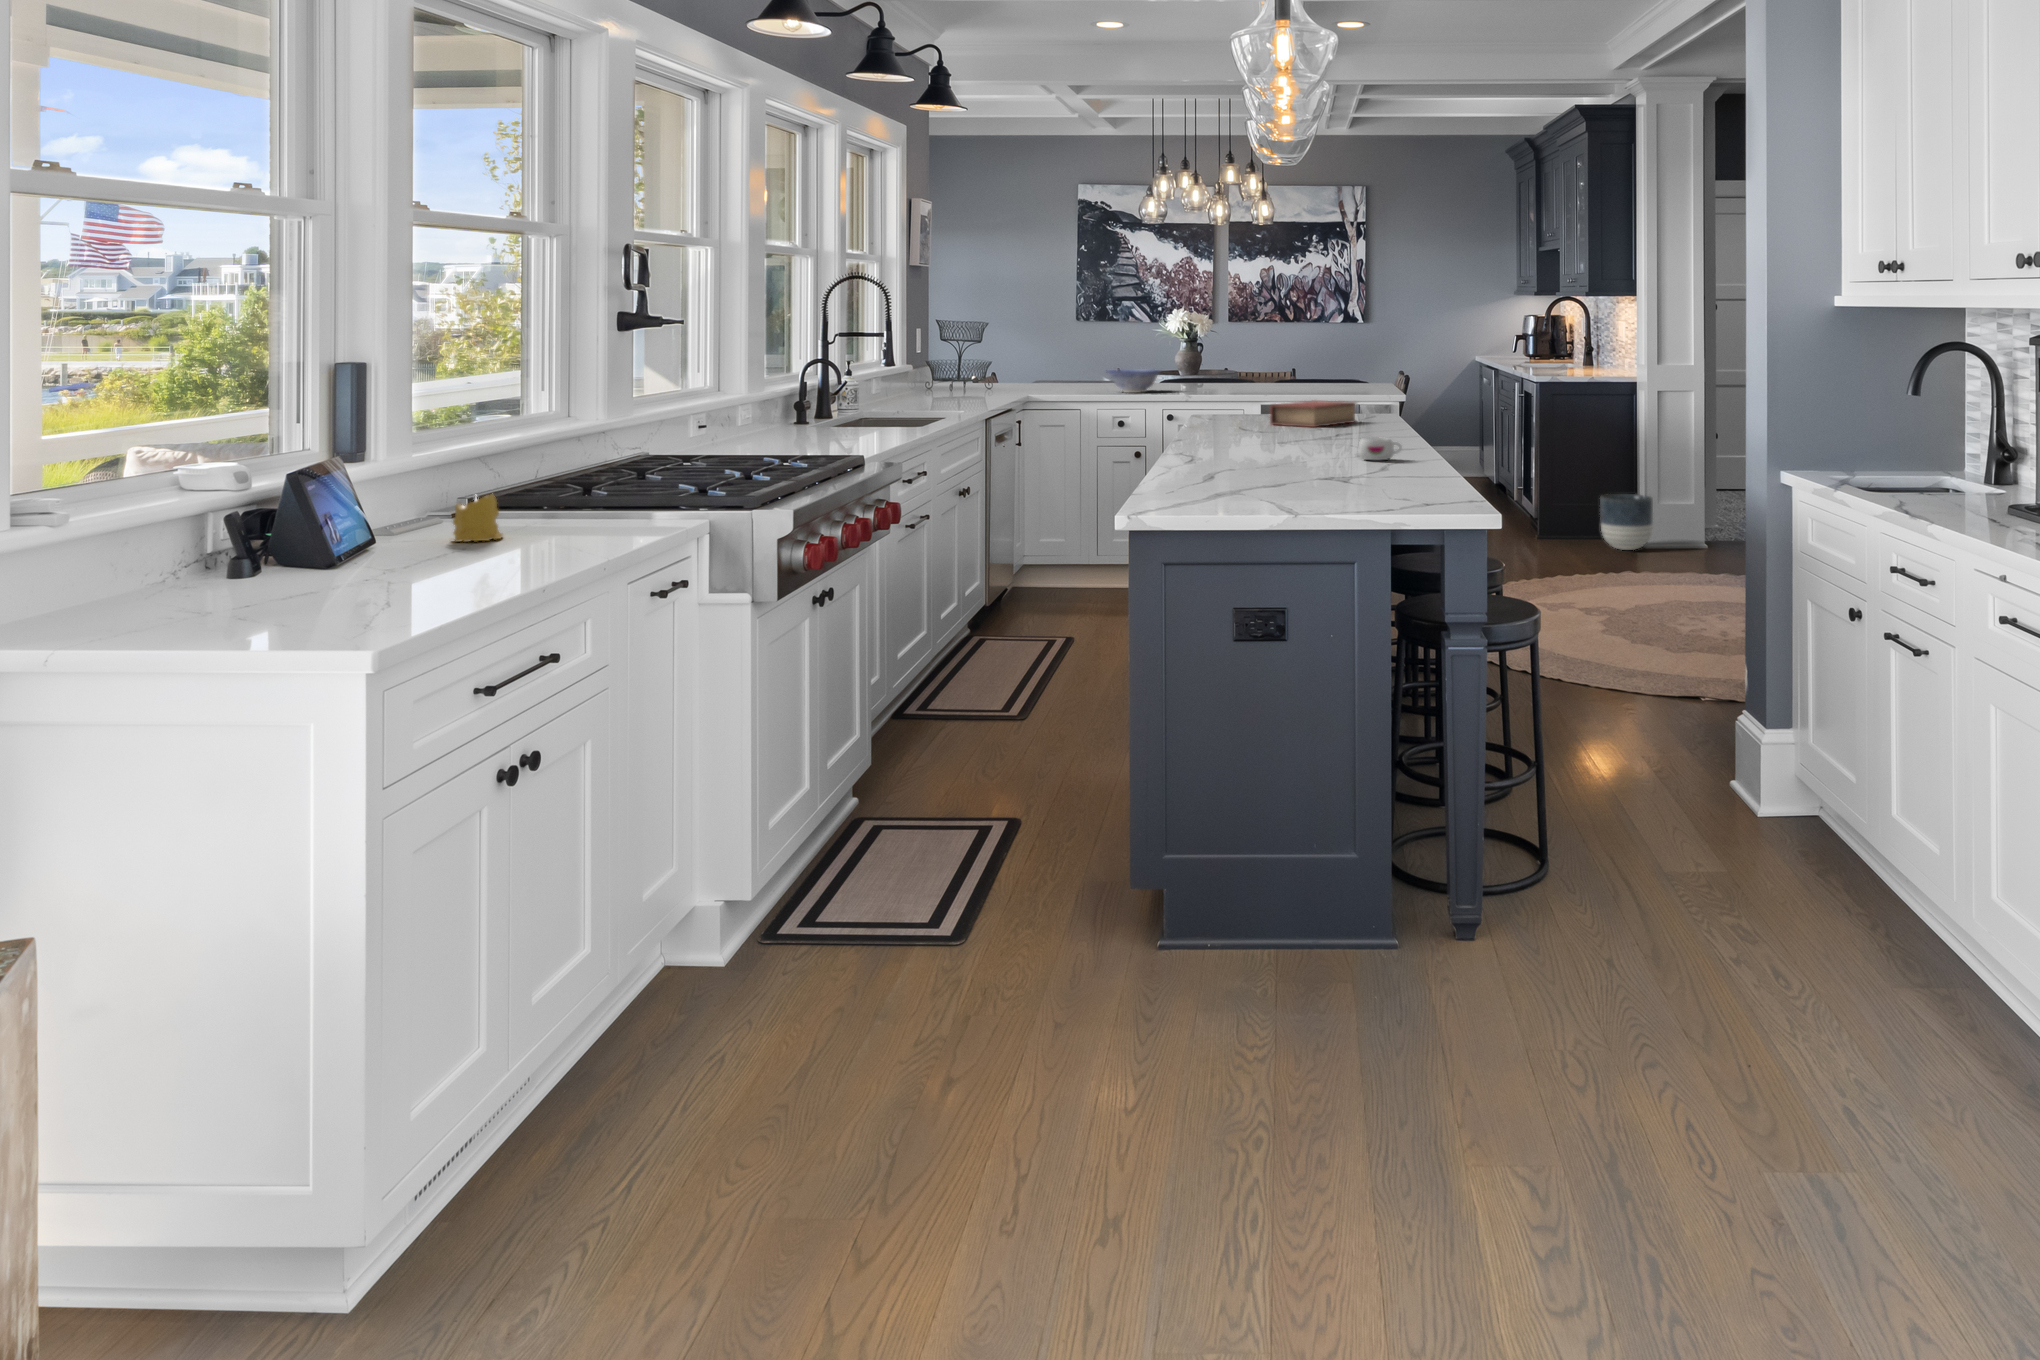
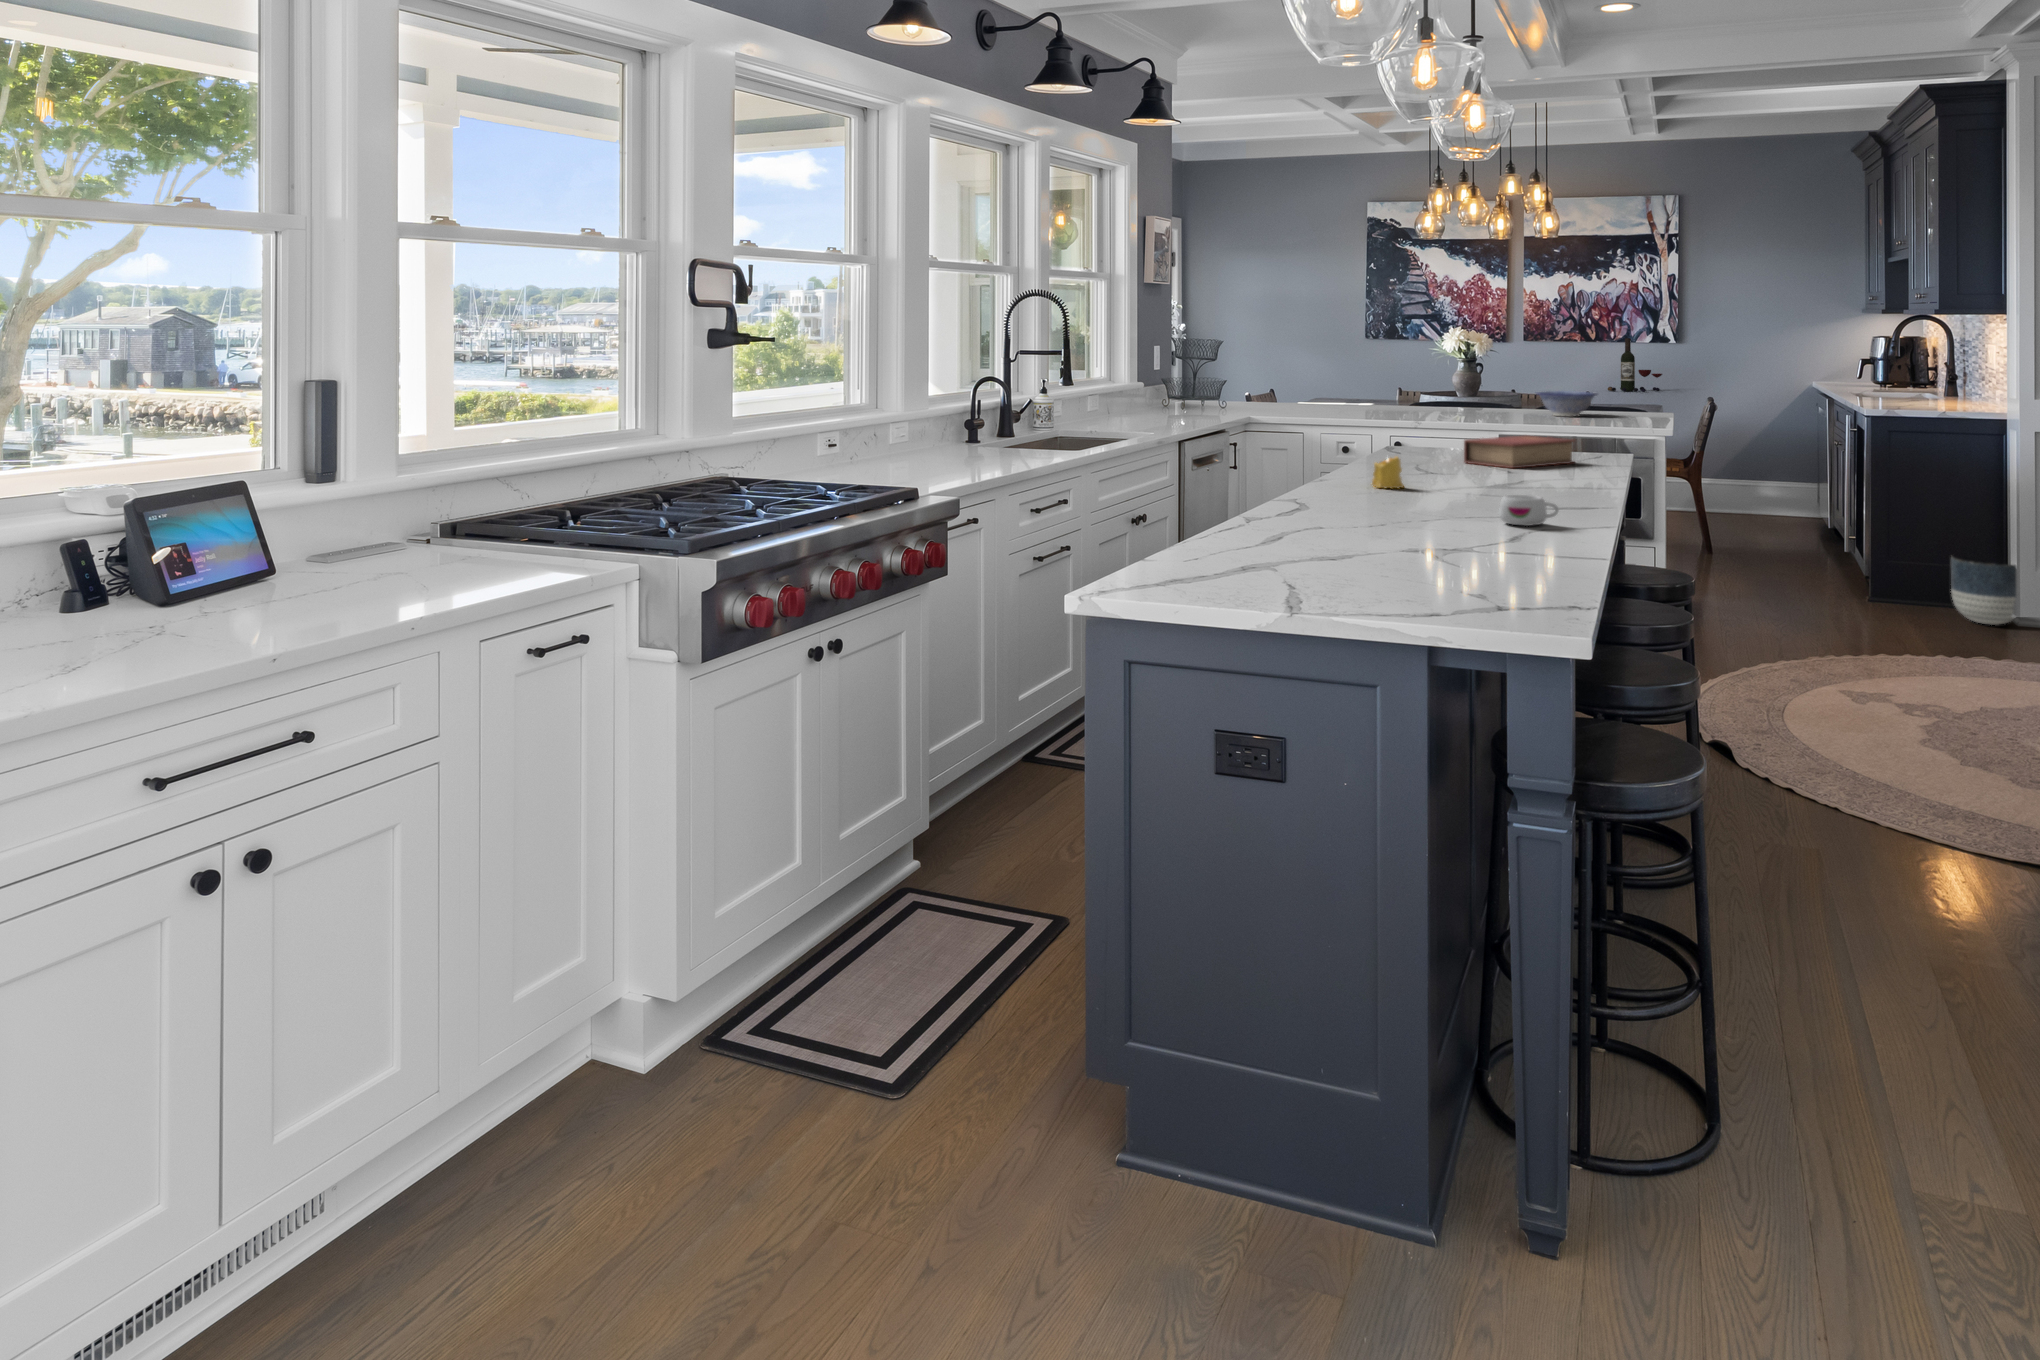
wine bottle: none [1305,319,1354,369] -> present [1608,338,1662,392]
decorative bowl: present [1107,369,1161,393] -> present [1536,391,1597,417]
candle: present [453,494,503,542] -> present [1372,457,1404,488]

